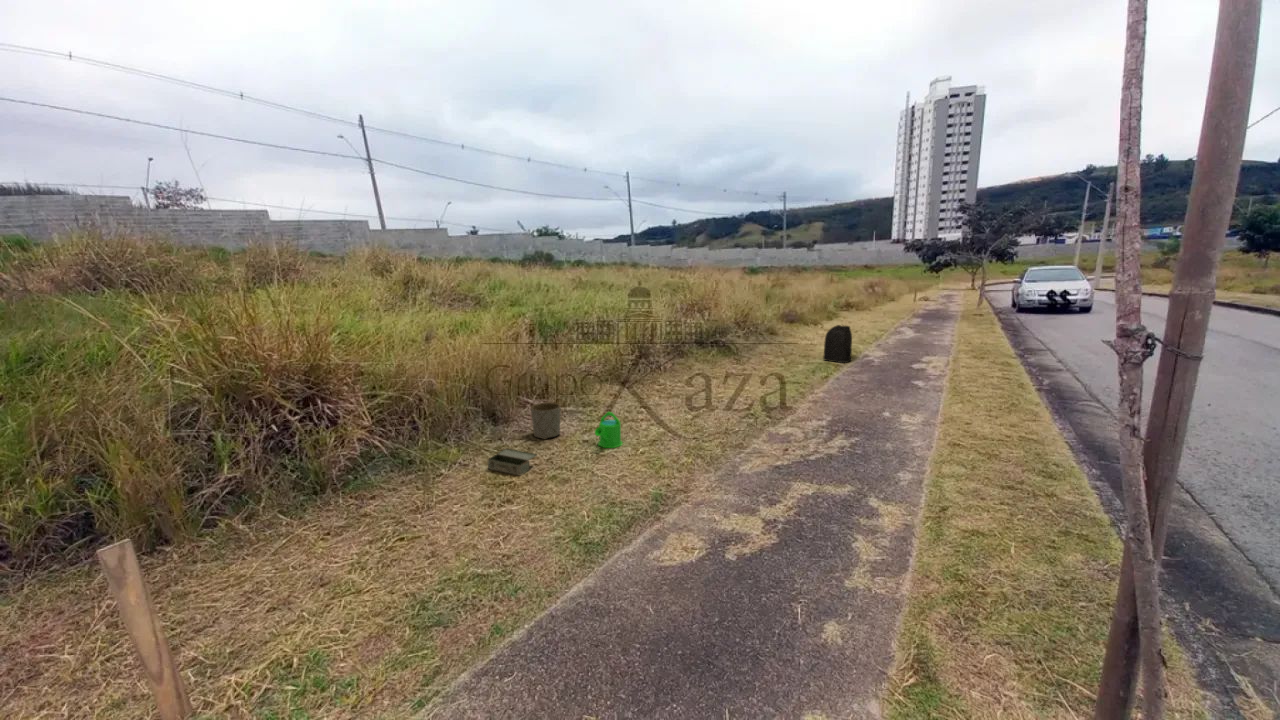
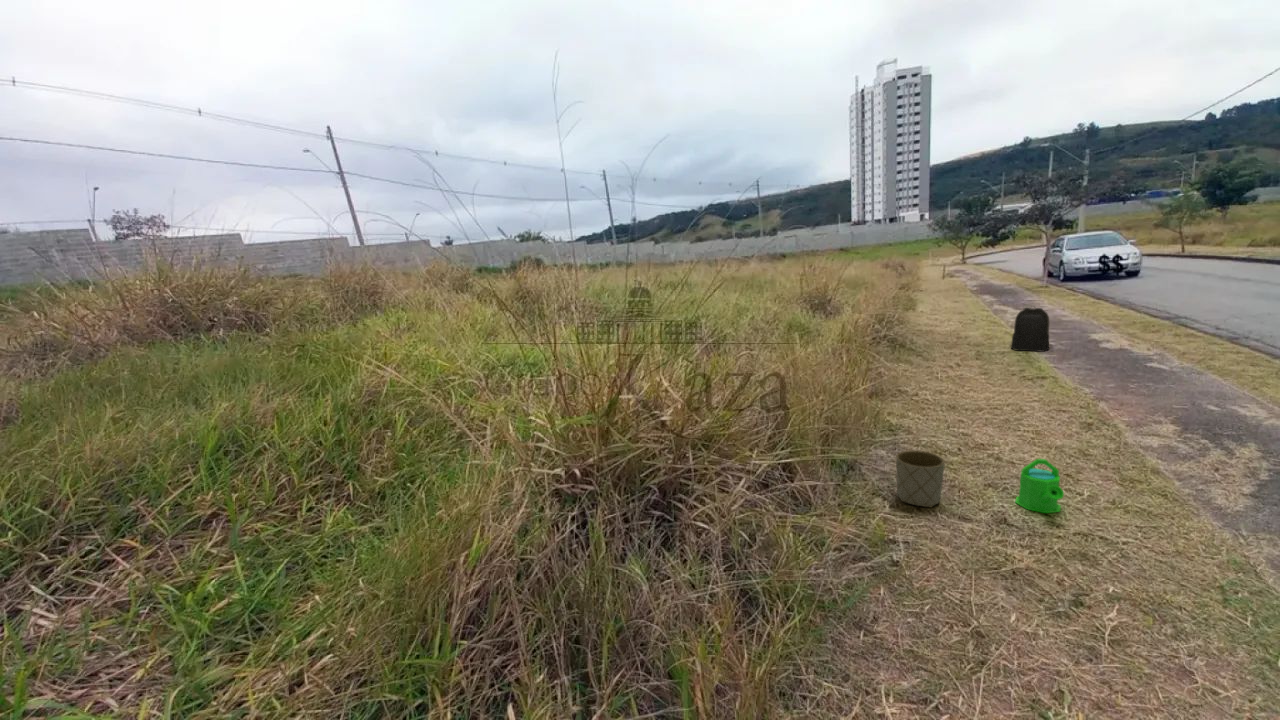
toolbox: present [488,449,537,476] -> none [951,538,1040,589]

